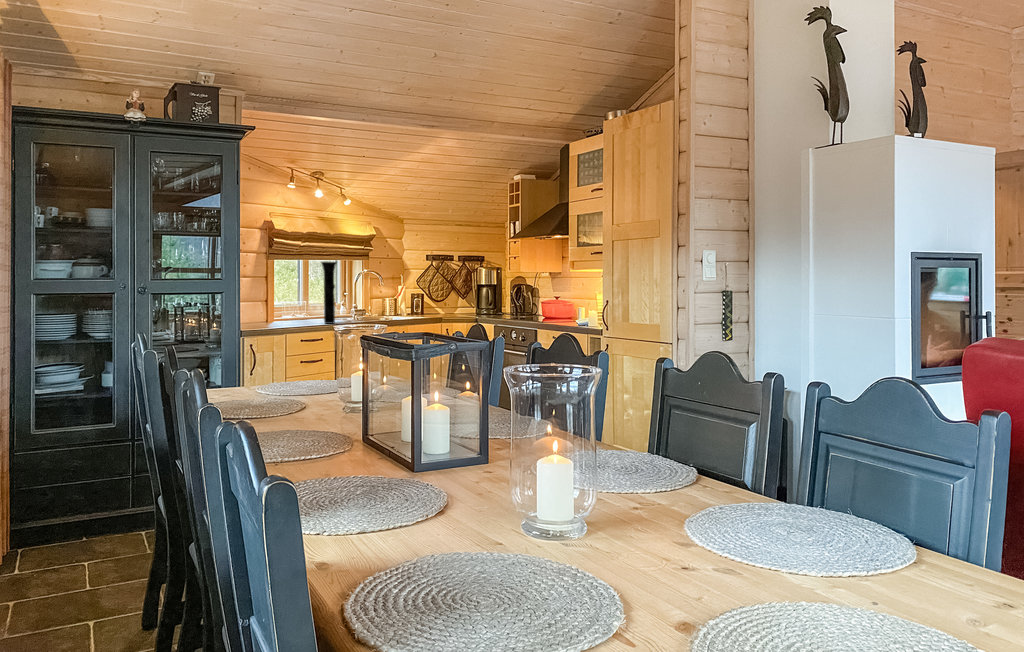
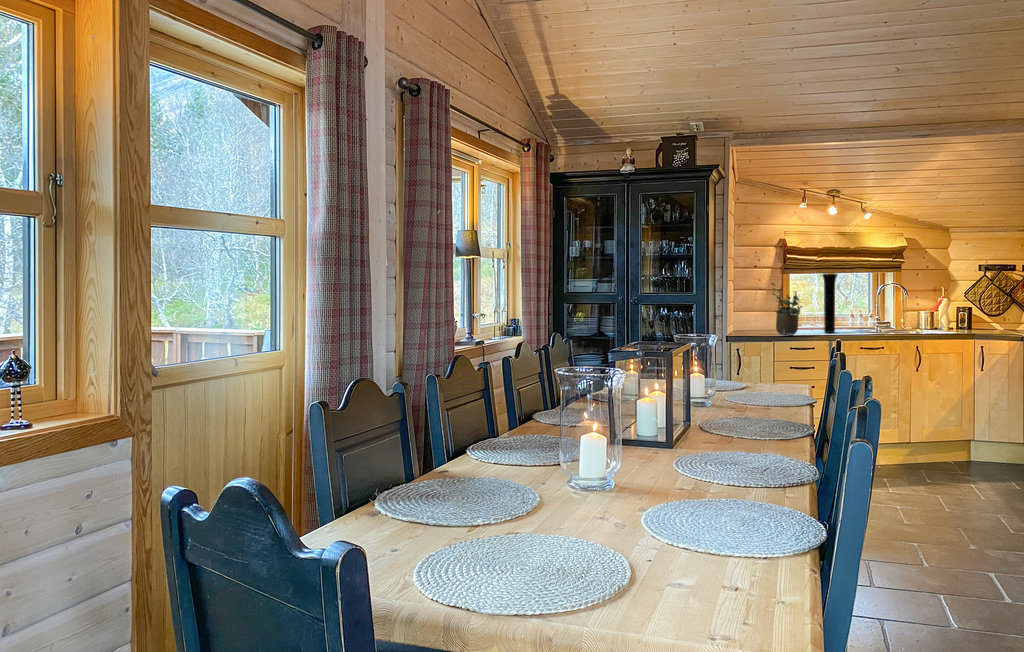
potted plant: none [280,271,318,329] -> present [772,283,802,335]

